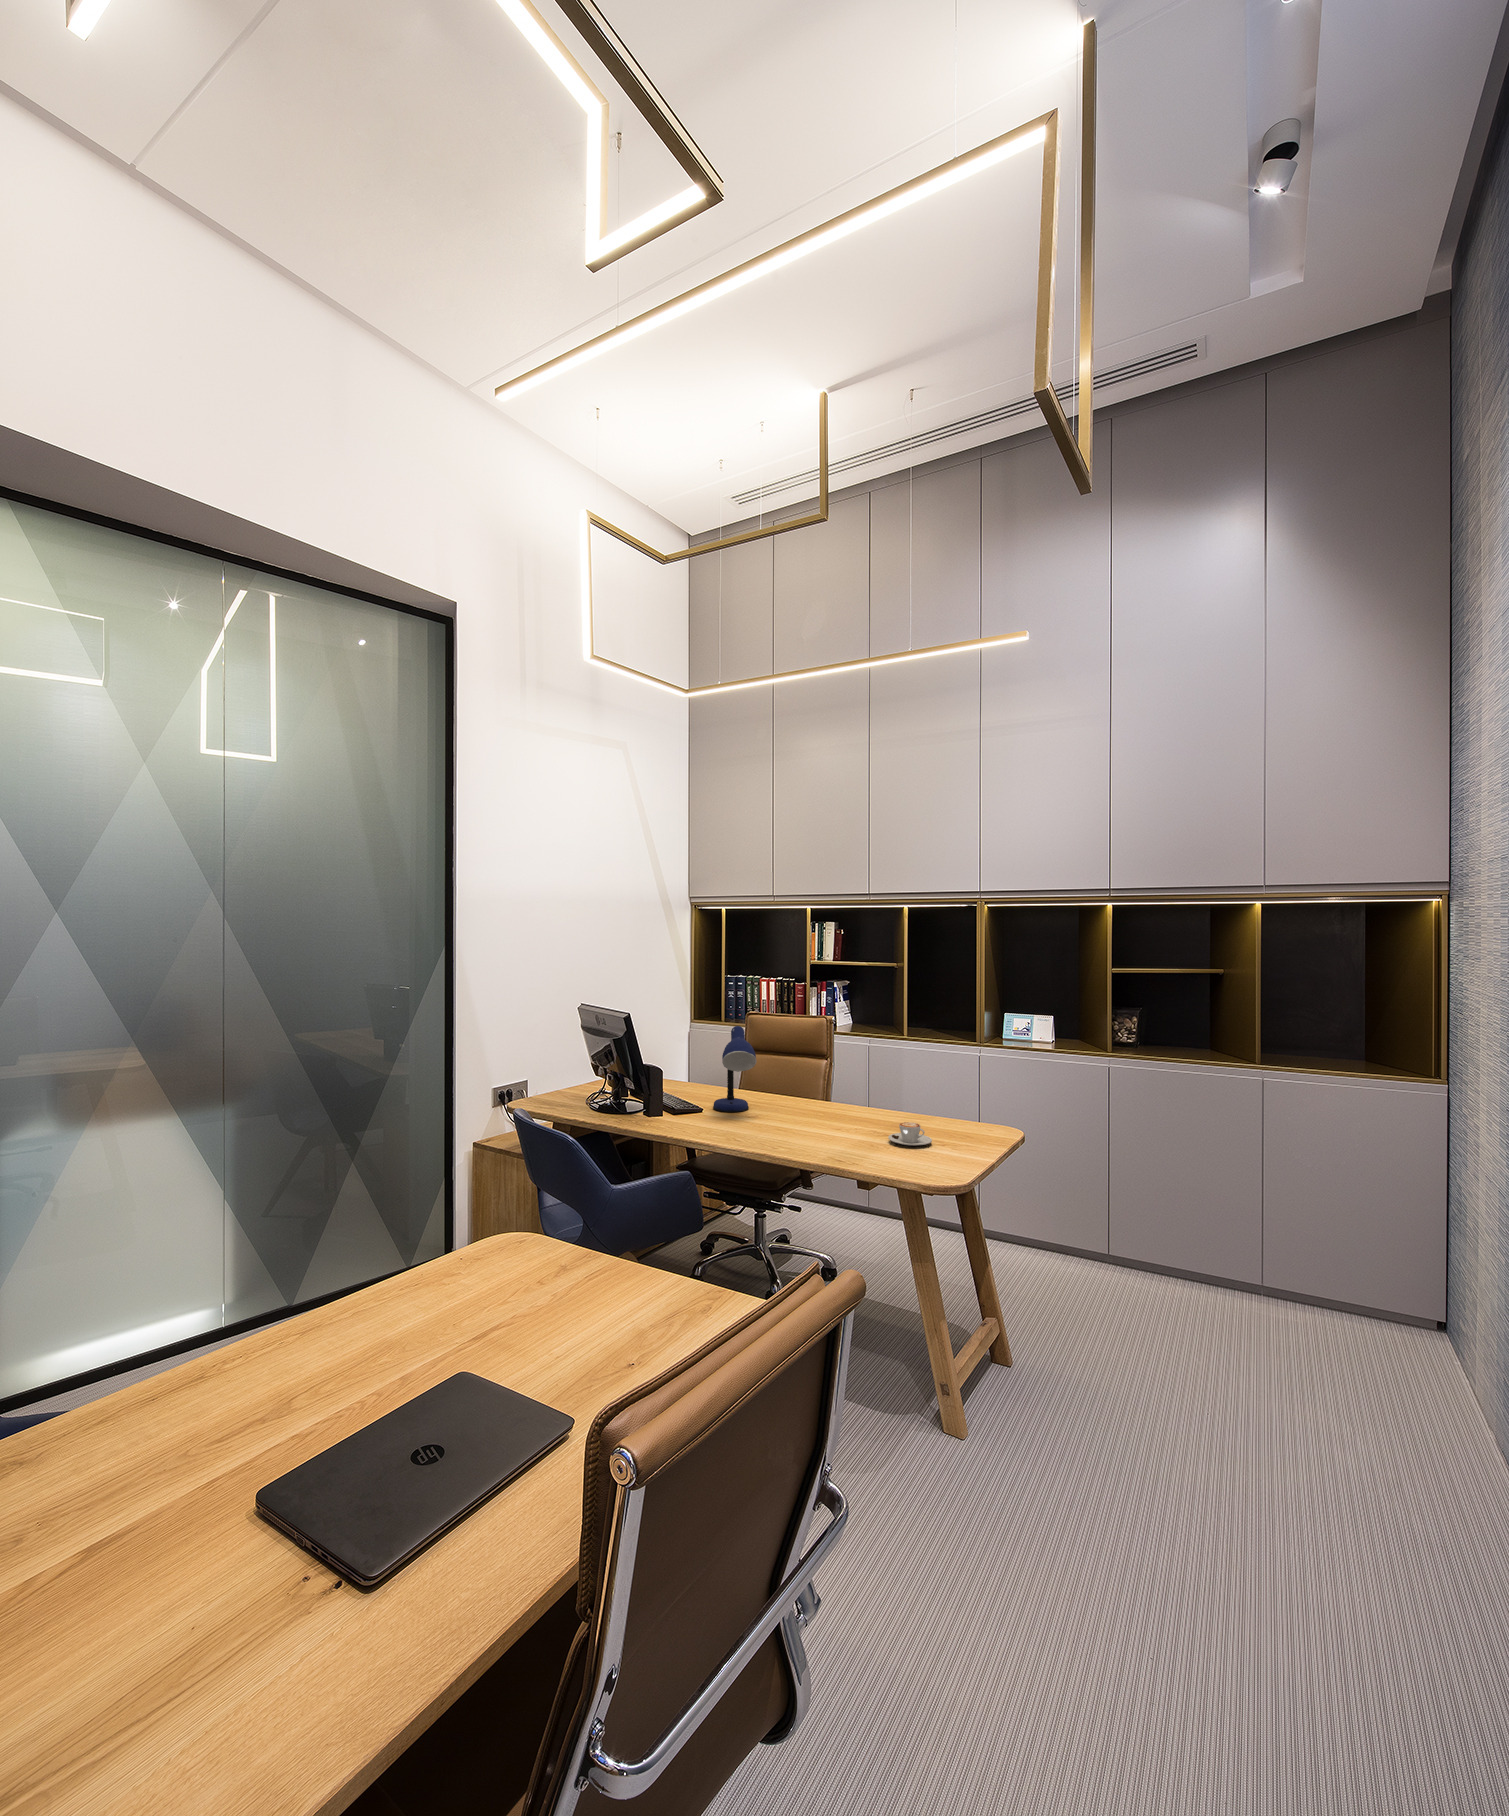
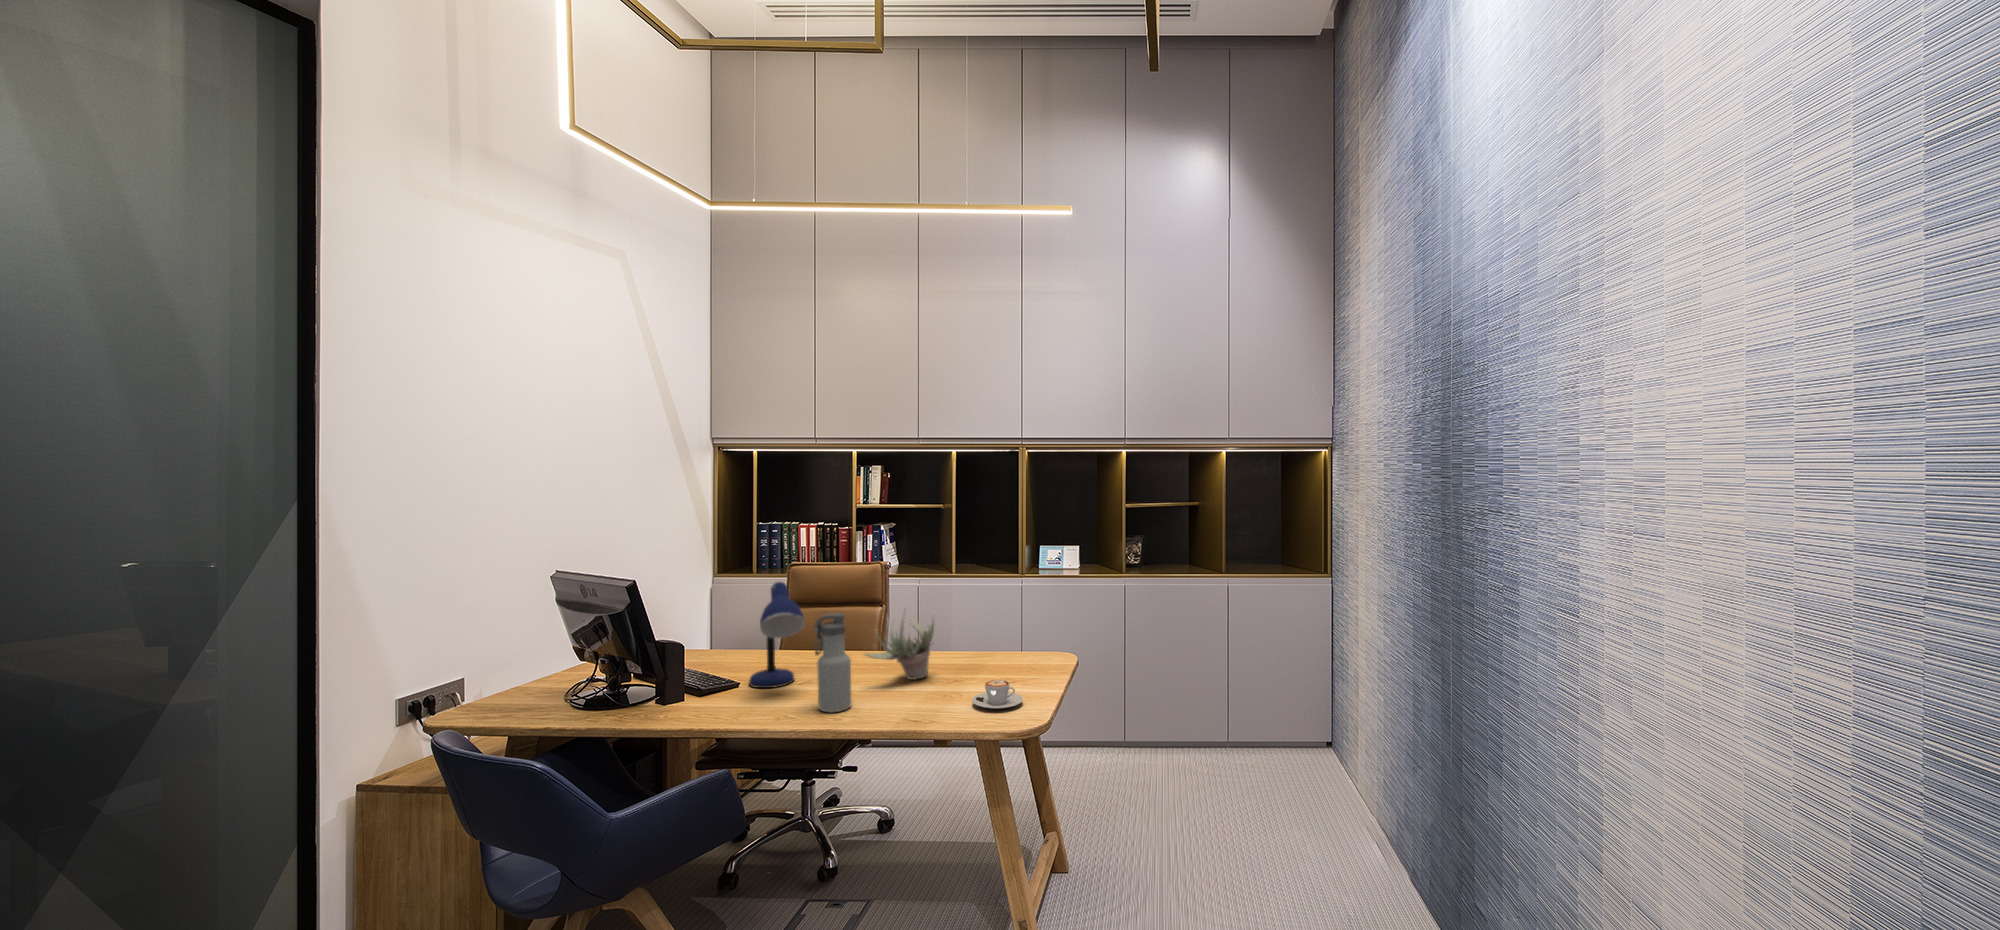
water bottle: none [763,1054,791,1134] -> present [814,613,852,712]
succulent plant: none [803,1055,863,1119] -> present [865,613,934,680]

